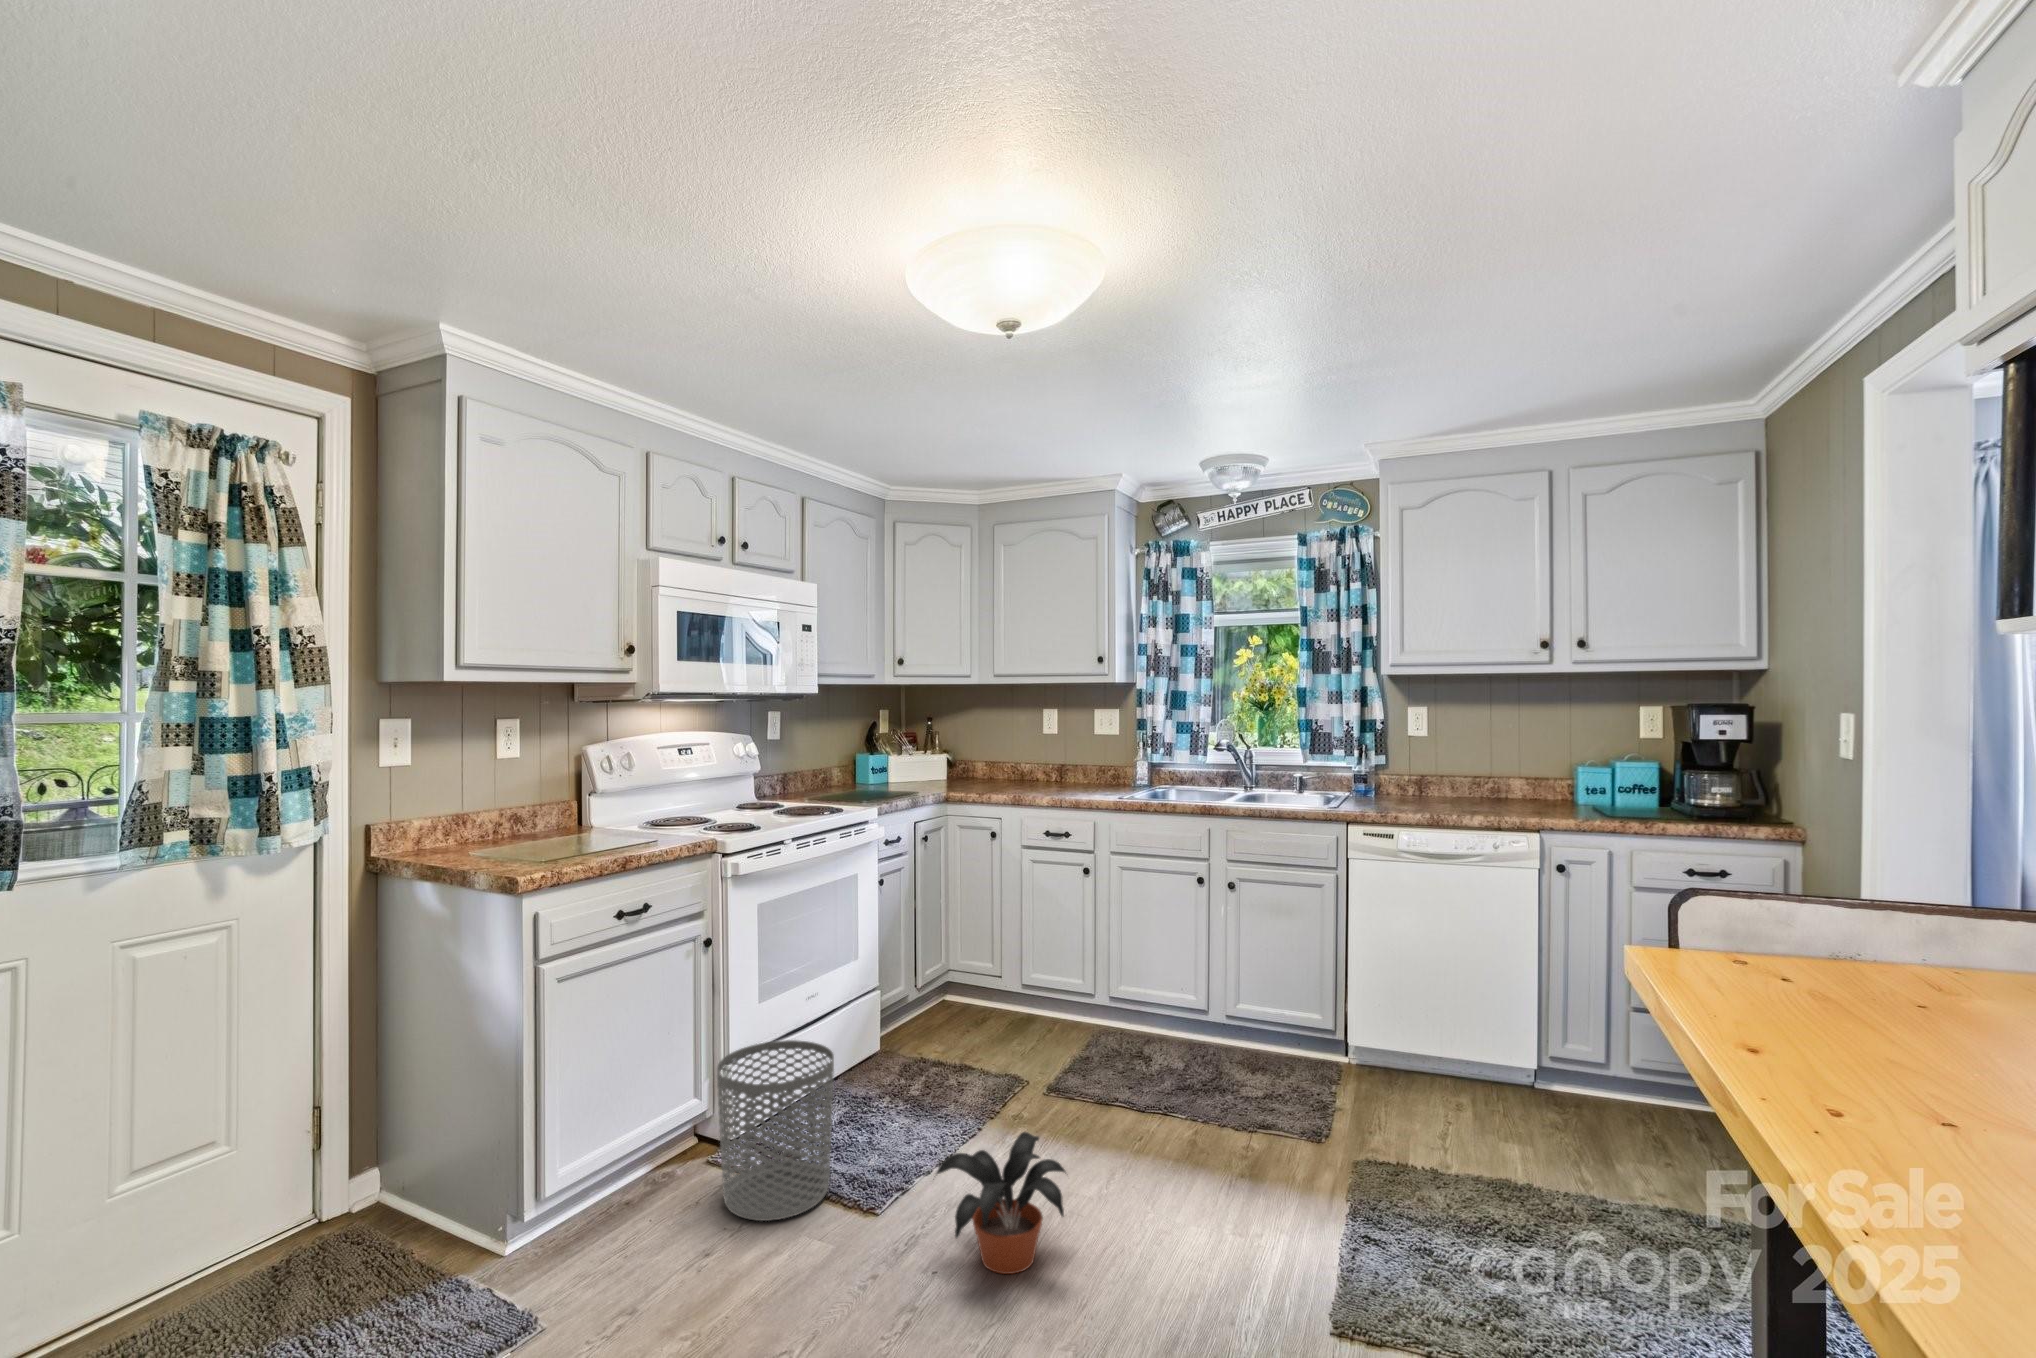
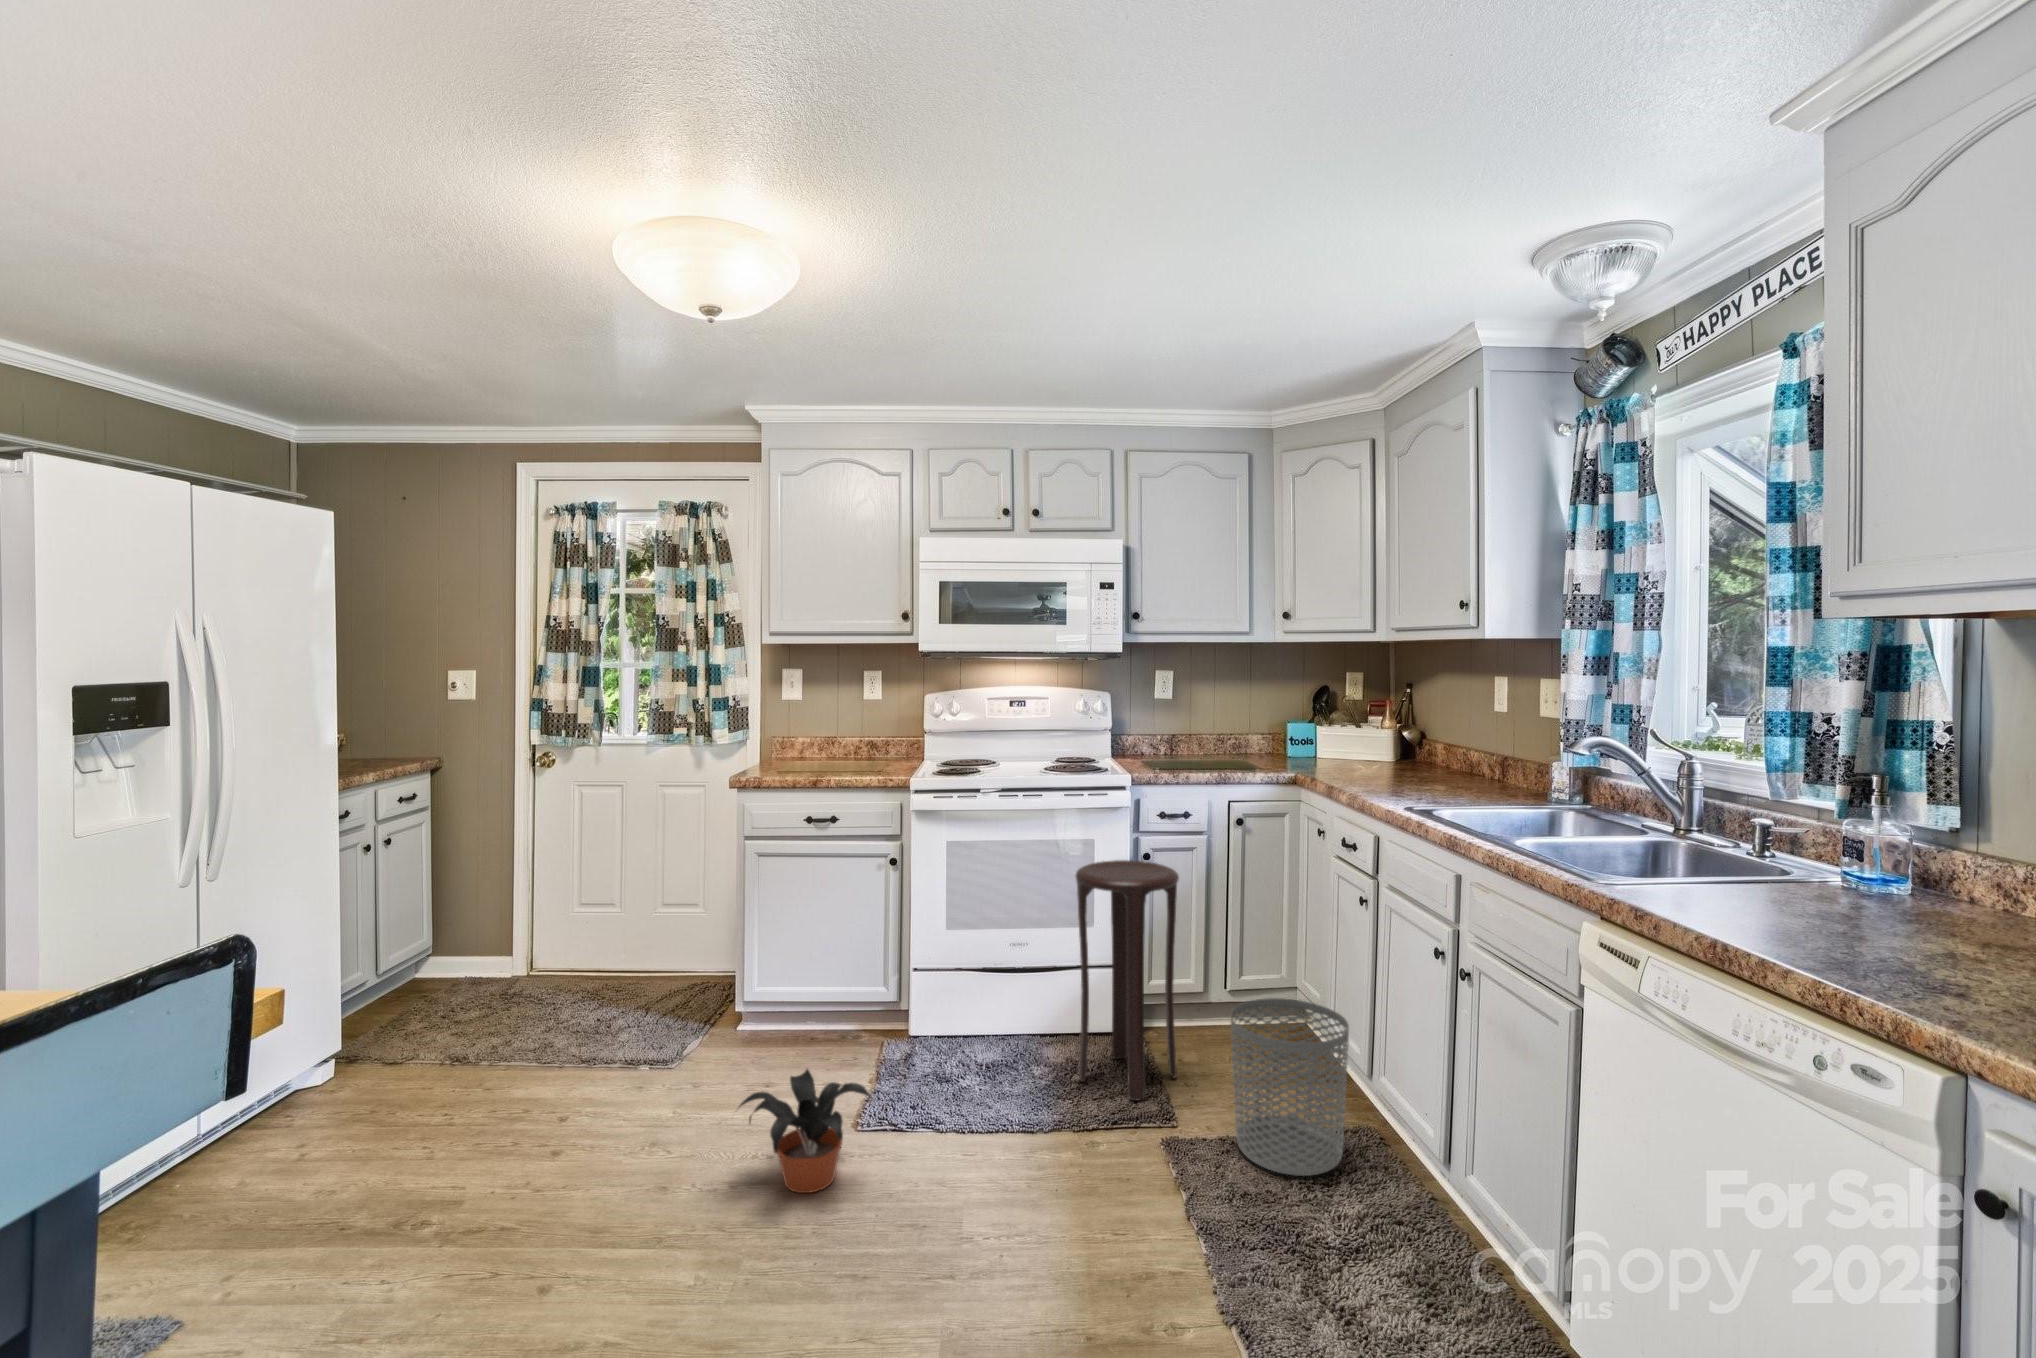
stool: none [930,880,1023,1096] -> present [1076,860,1179,1100]
waste bin: present [717,1040,834,1221] -> present [1231,998,1349,1176]

